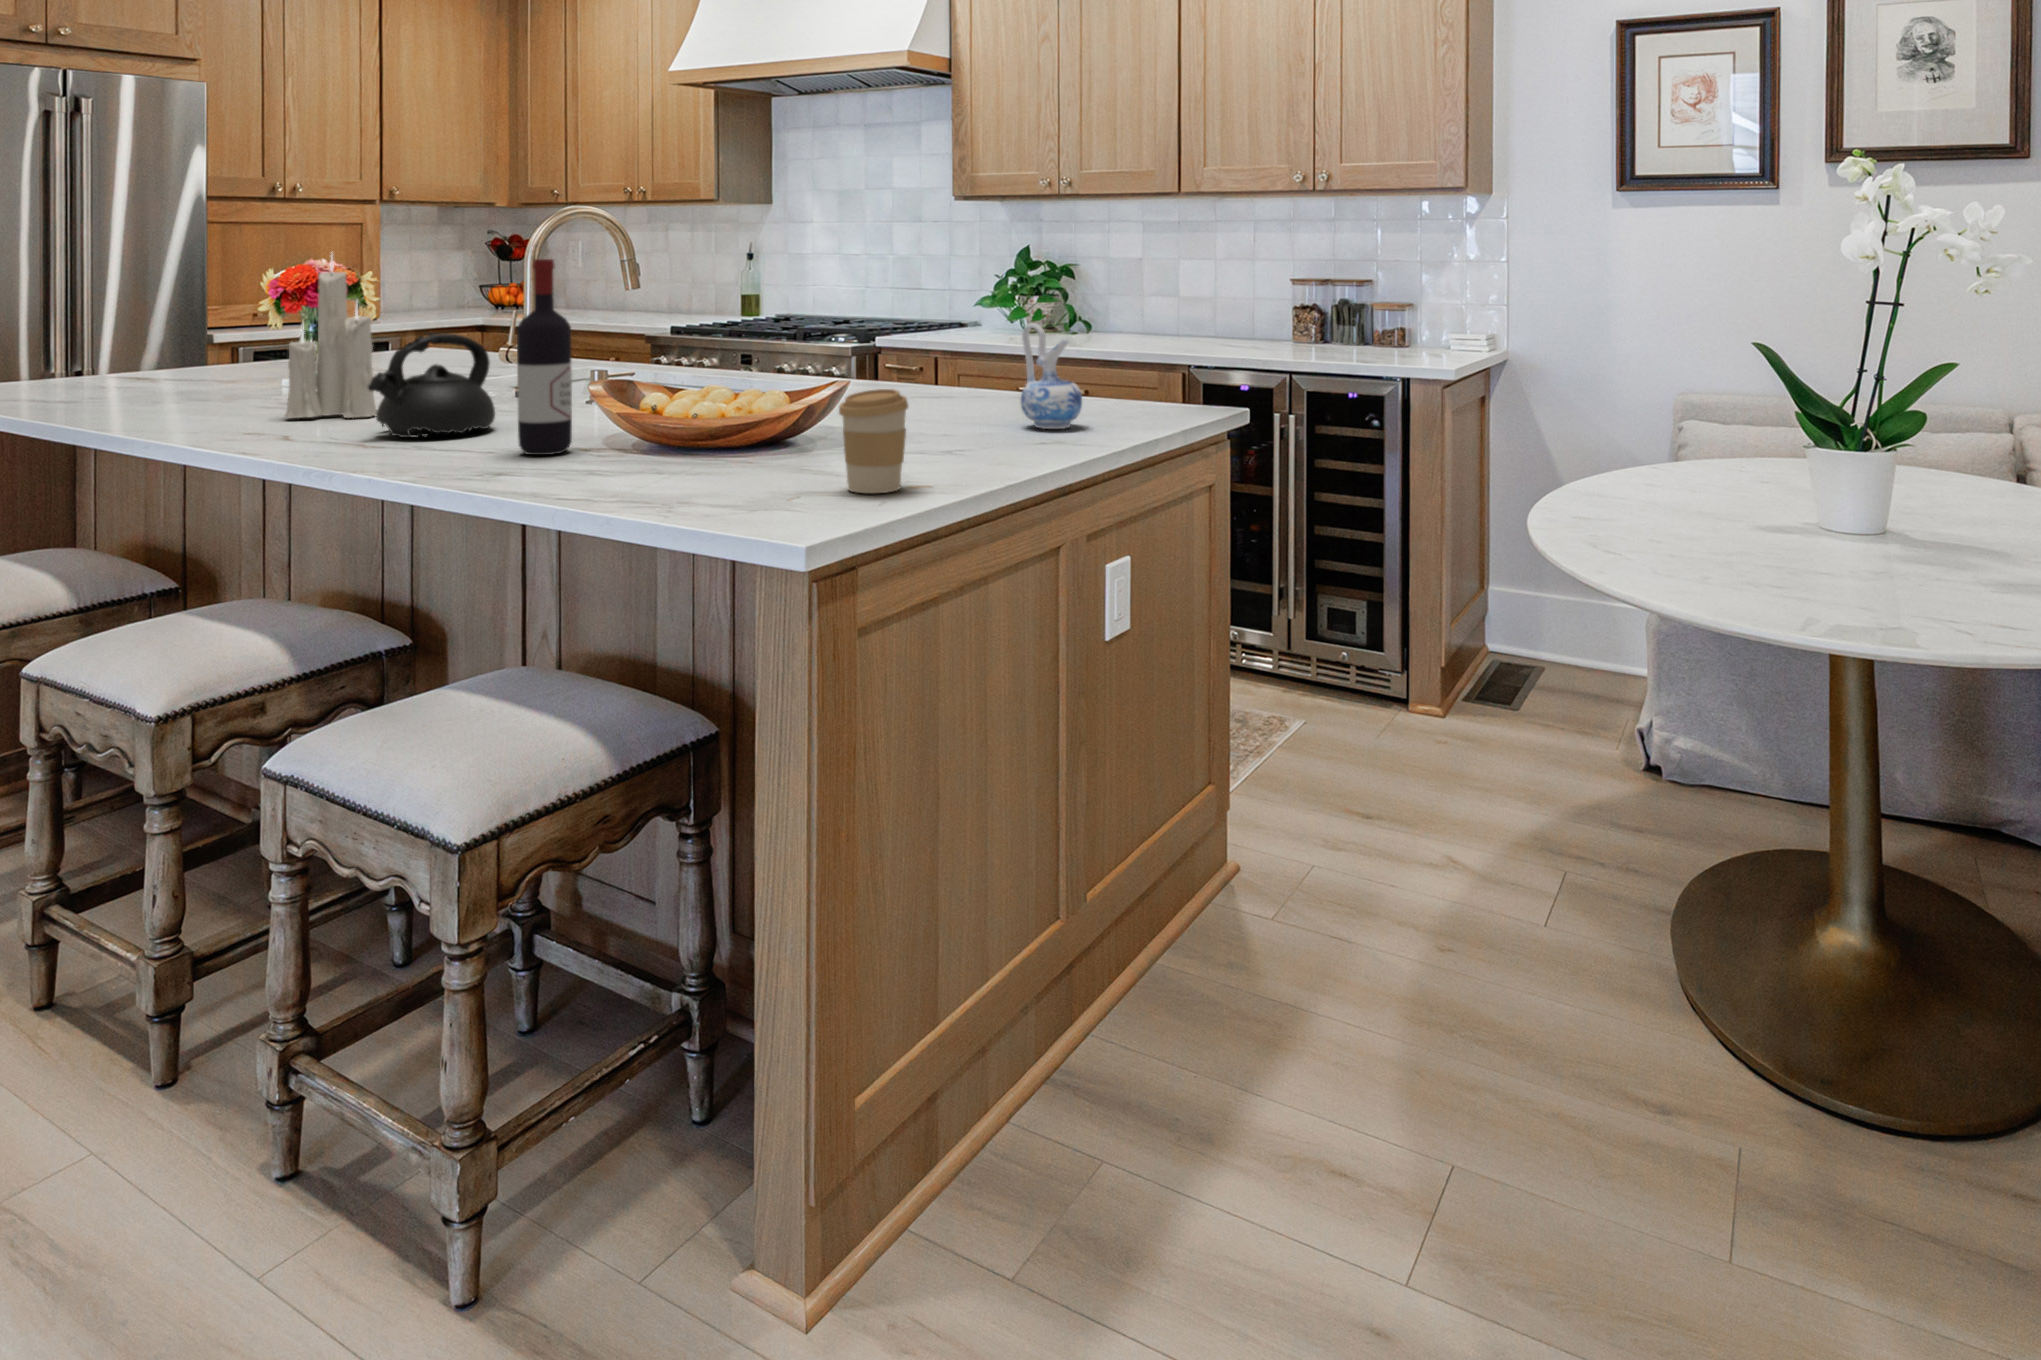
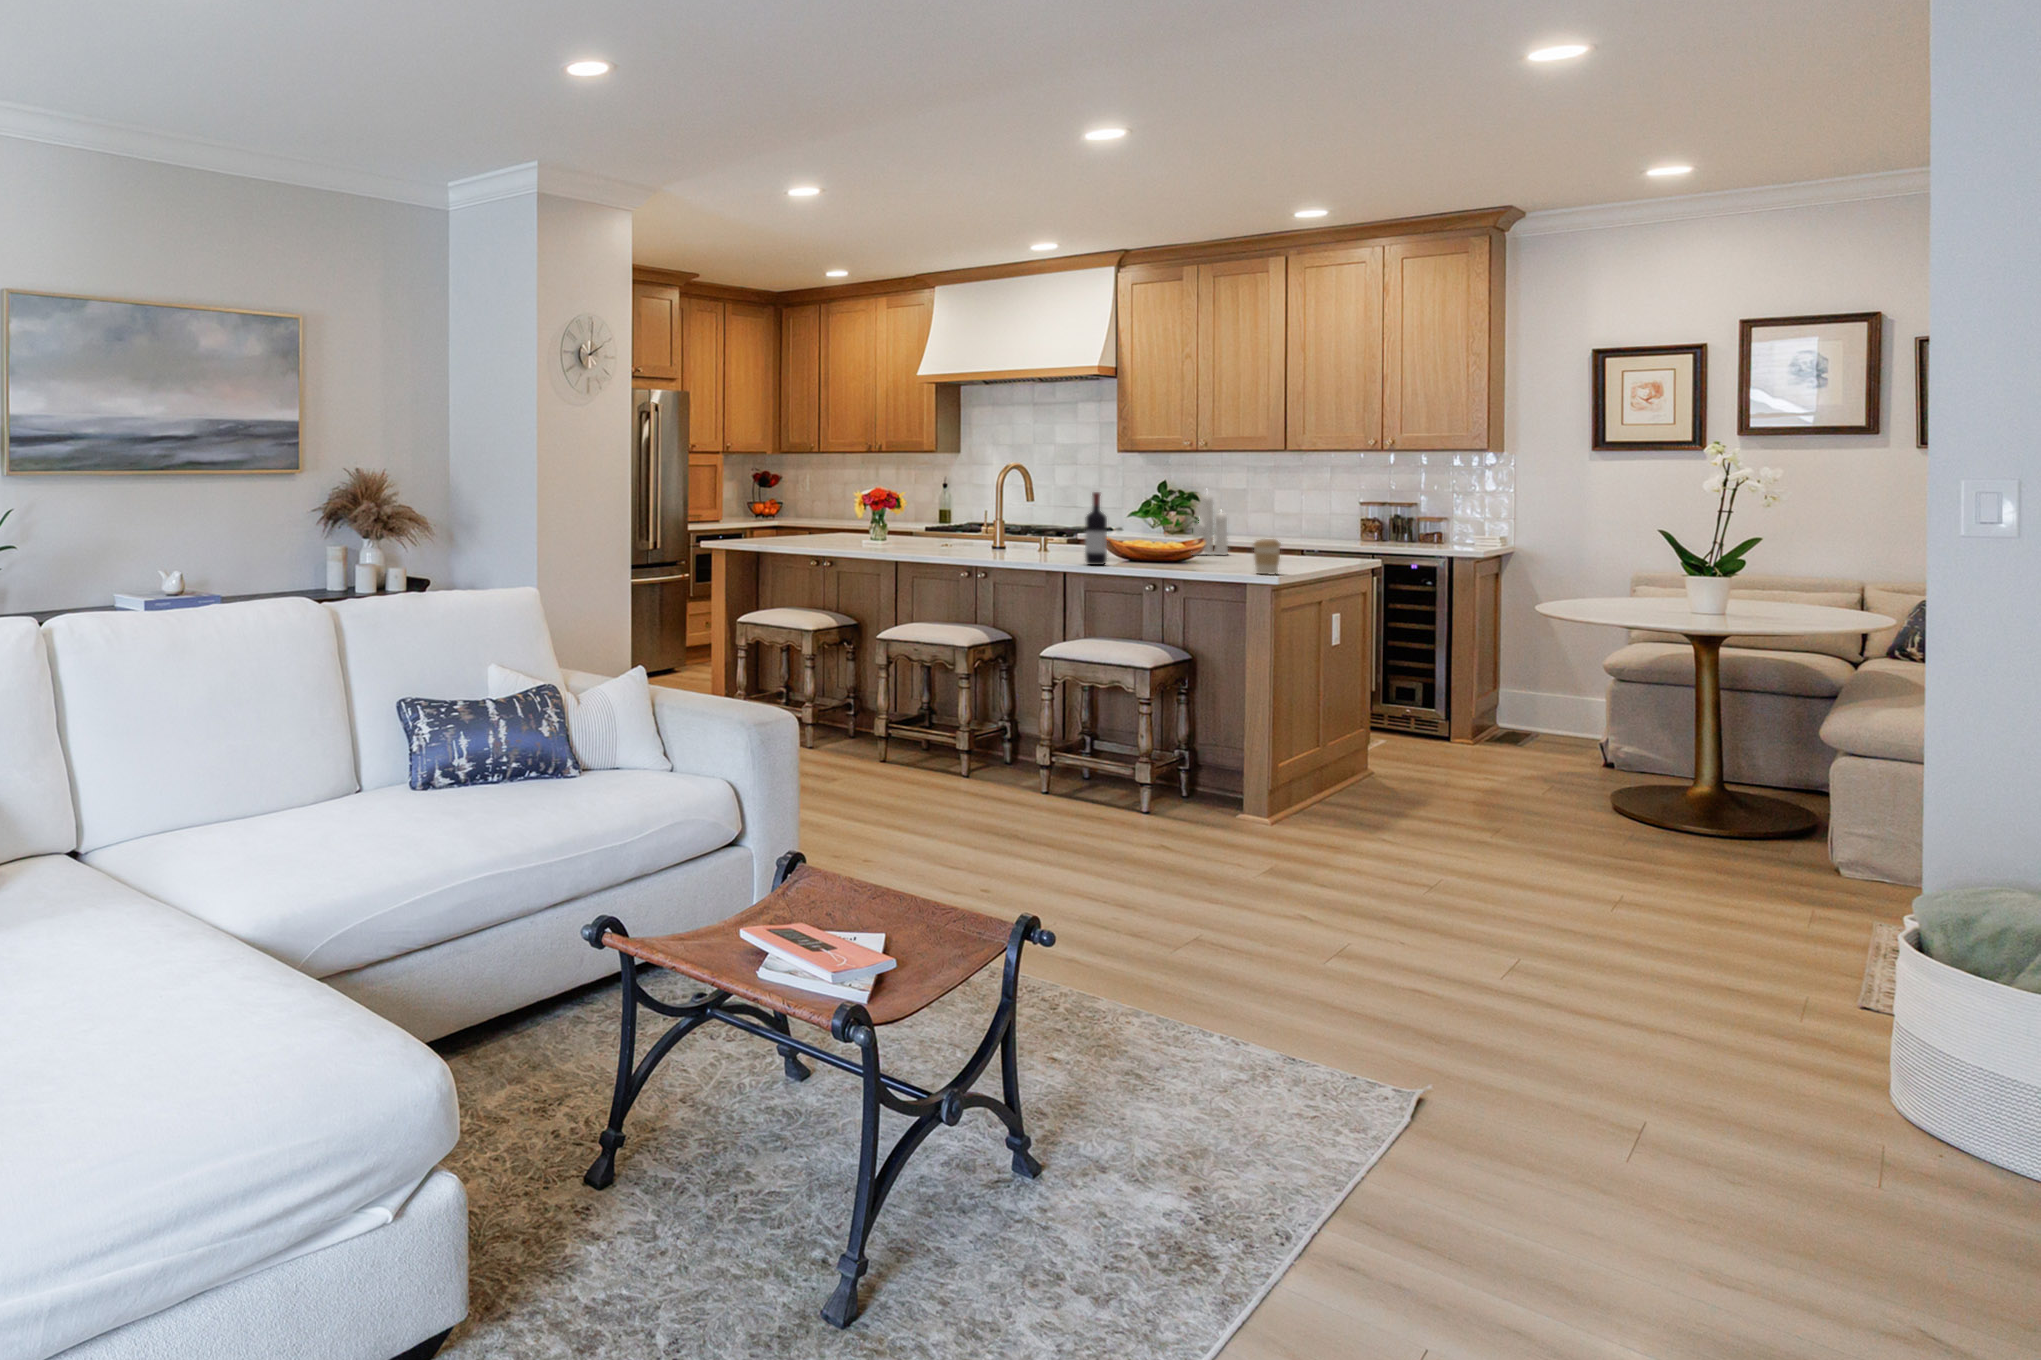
candle: present [286,257,377,418] -> present [1193,495,1228,555]
ceramic pitcher: present [1021,323,1082,429] -> none [1282,519,1313,564]
teapot: present [368,333,495,438] -> none [997,520,1046,561]

